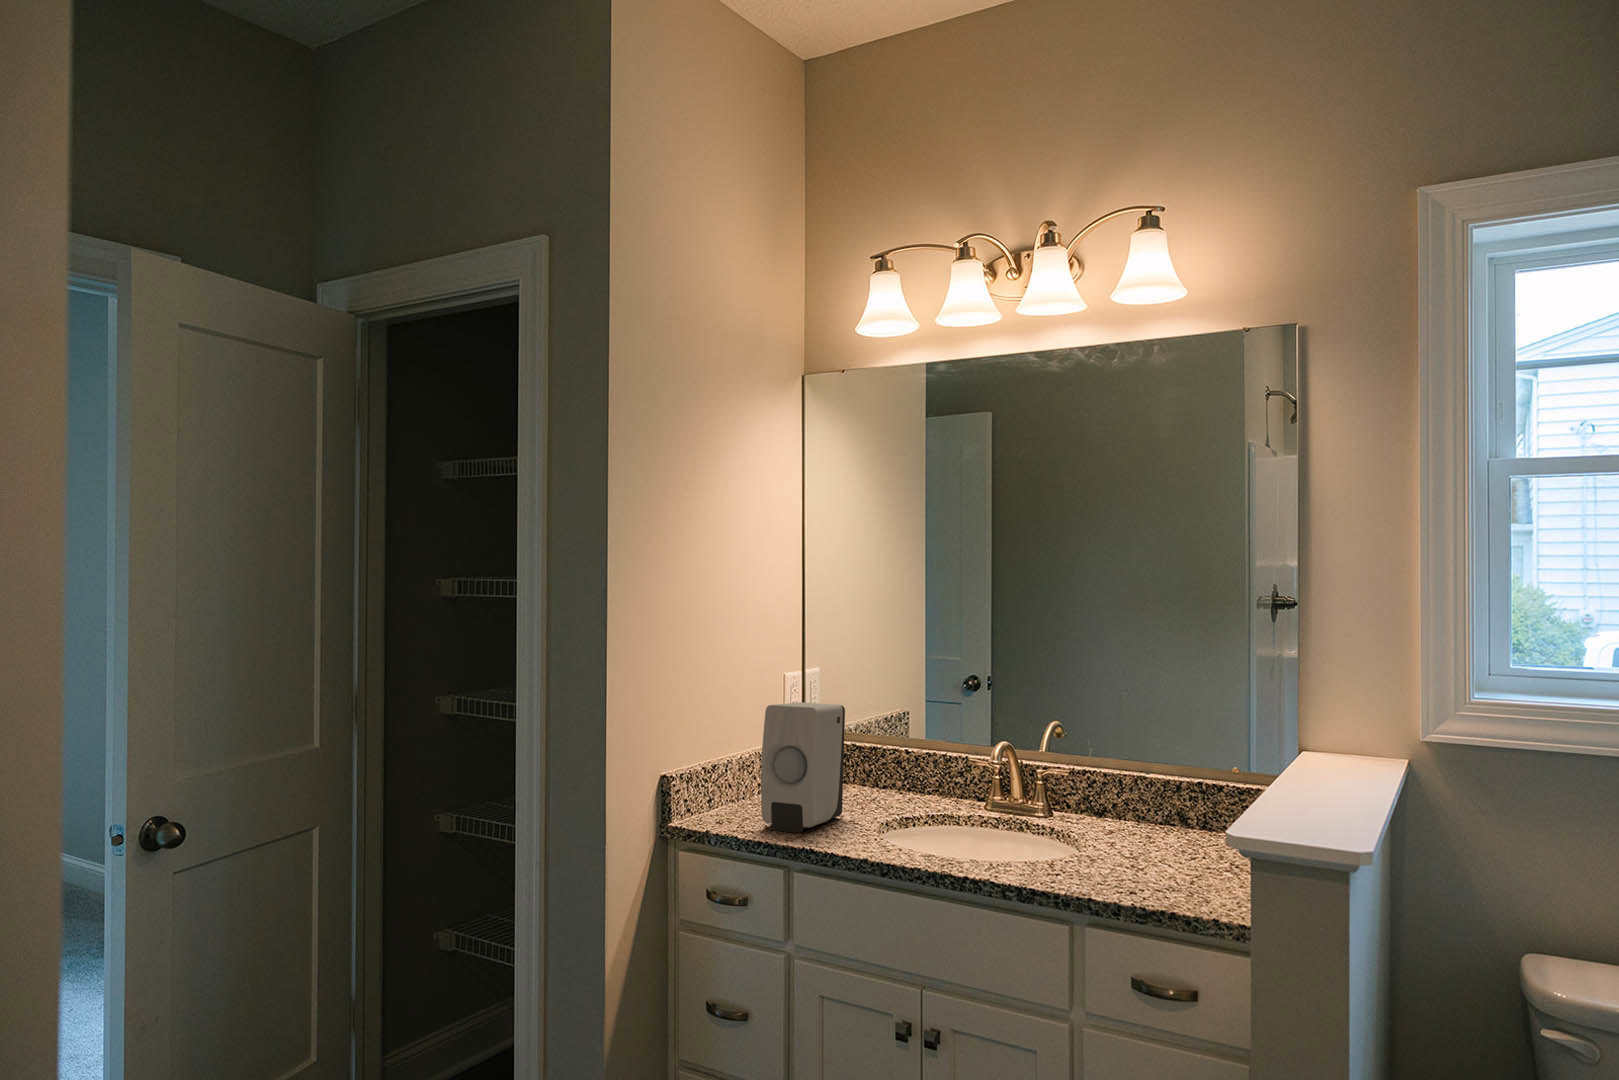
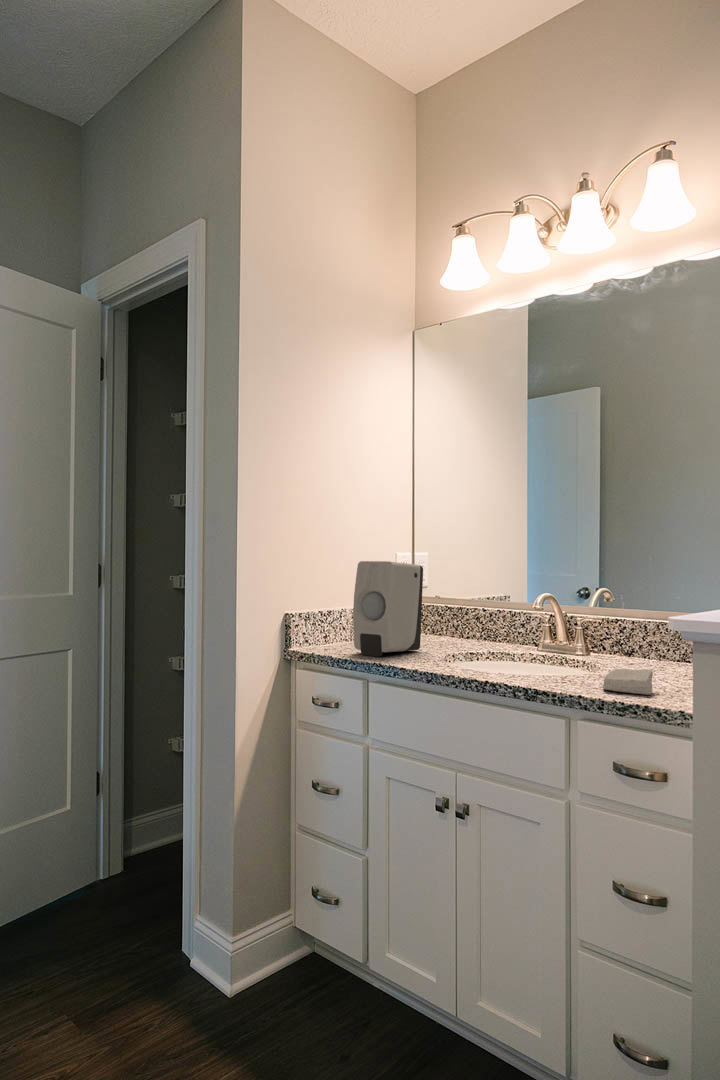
soap bar: none [1109,857,1170,892] -> present [603,669,653,695]

